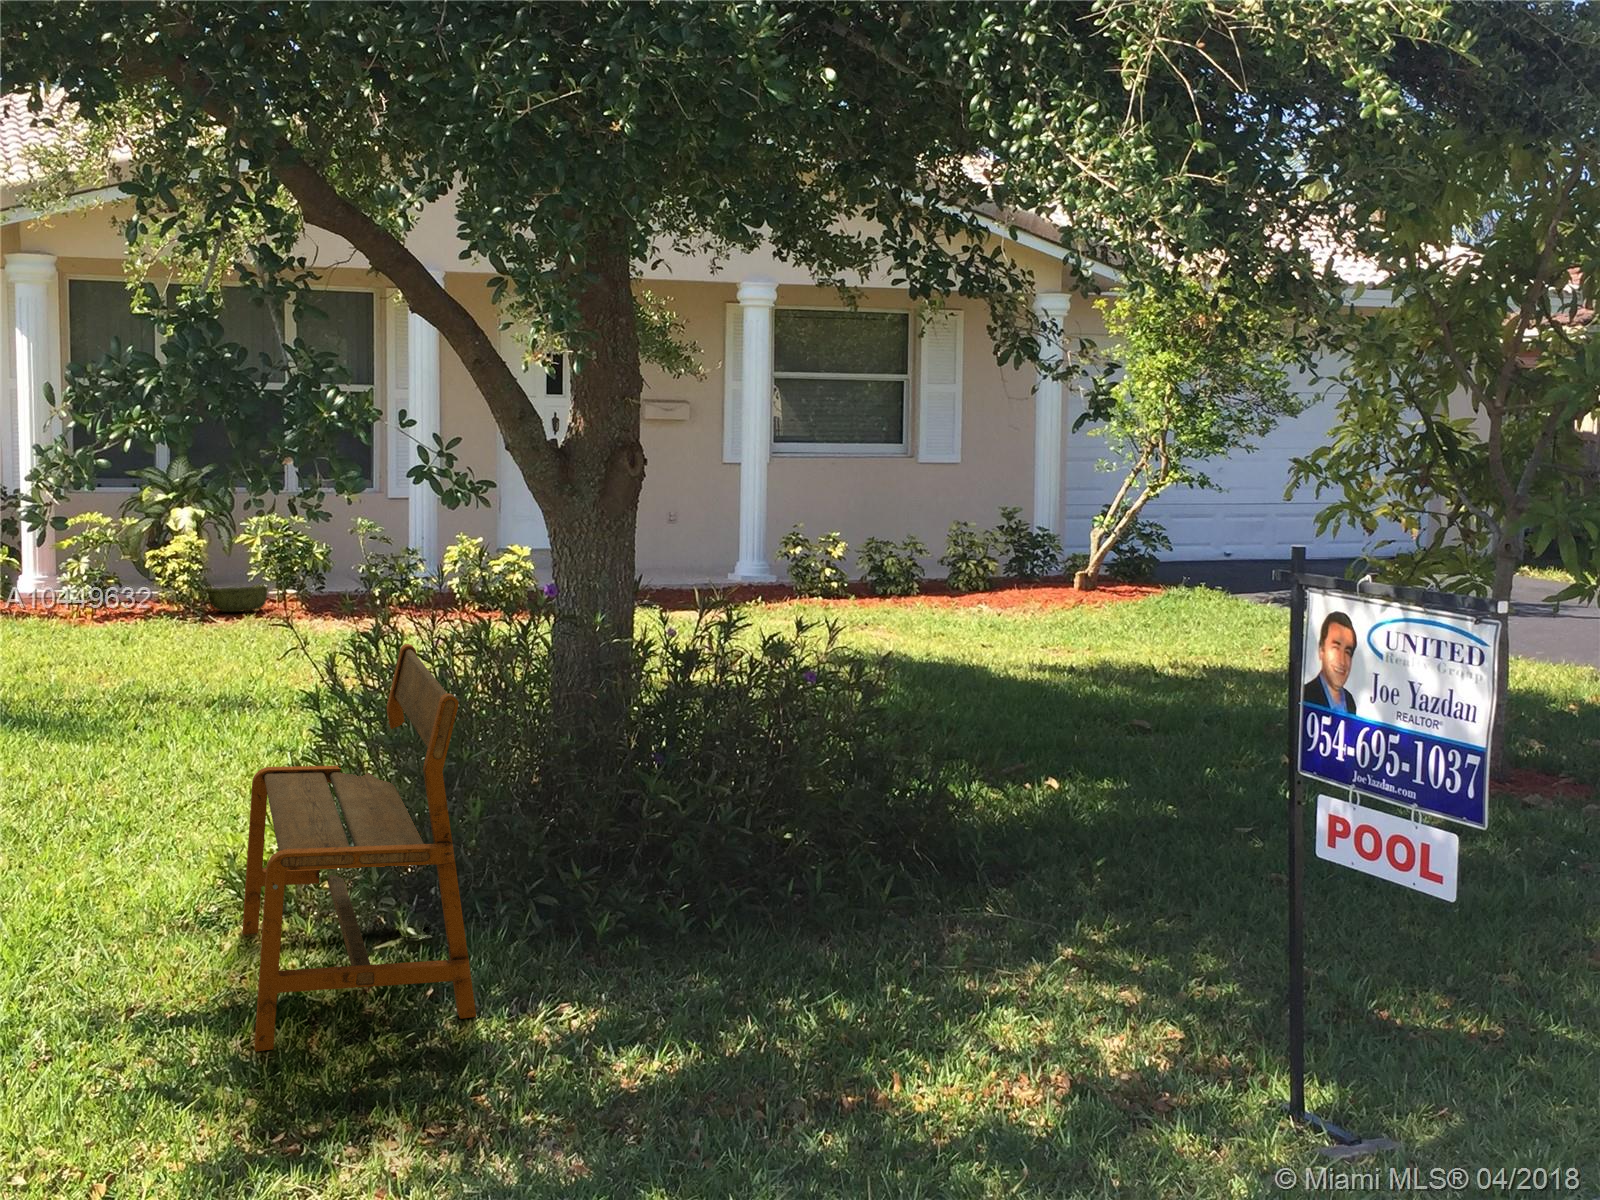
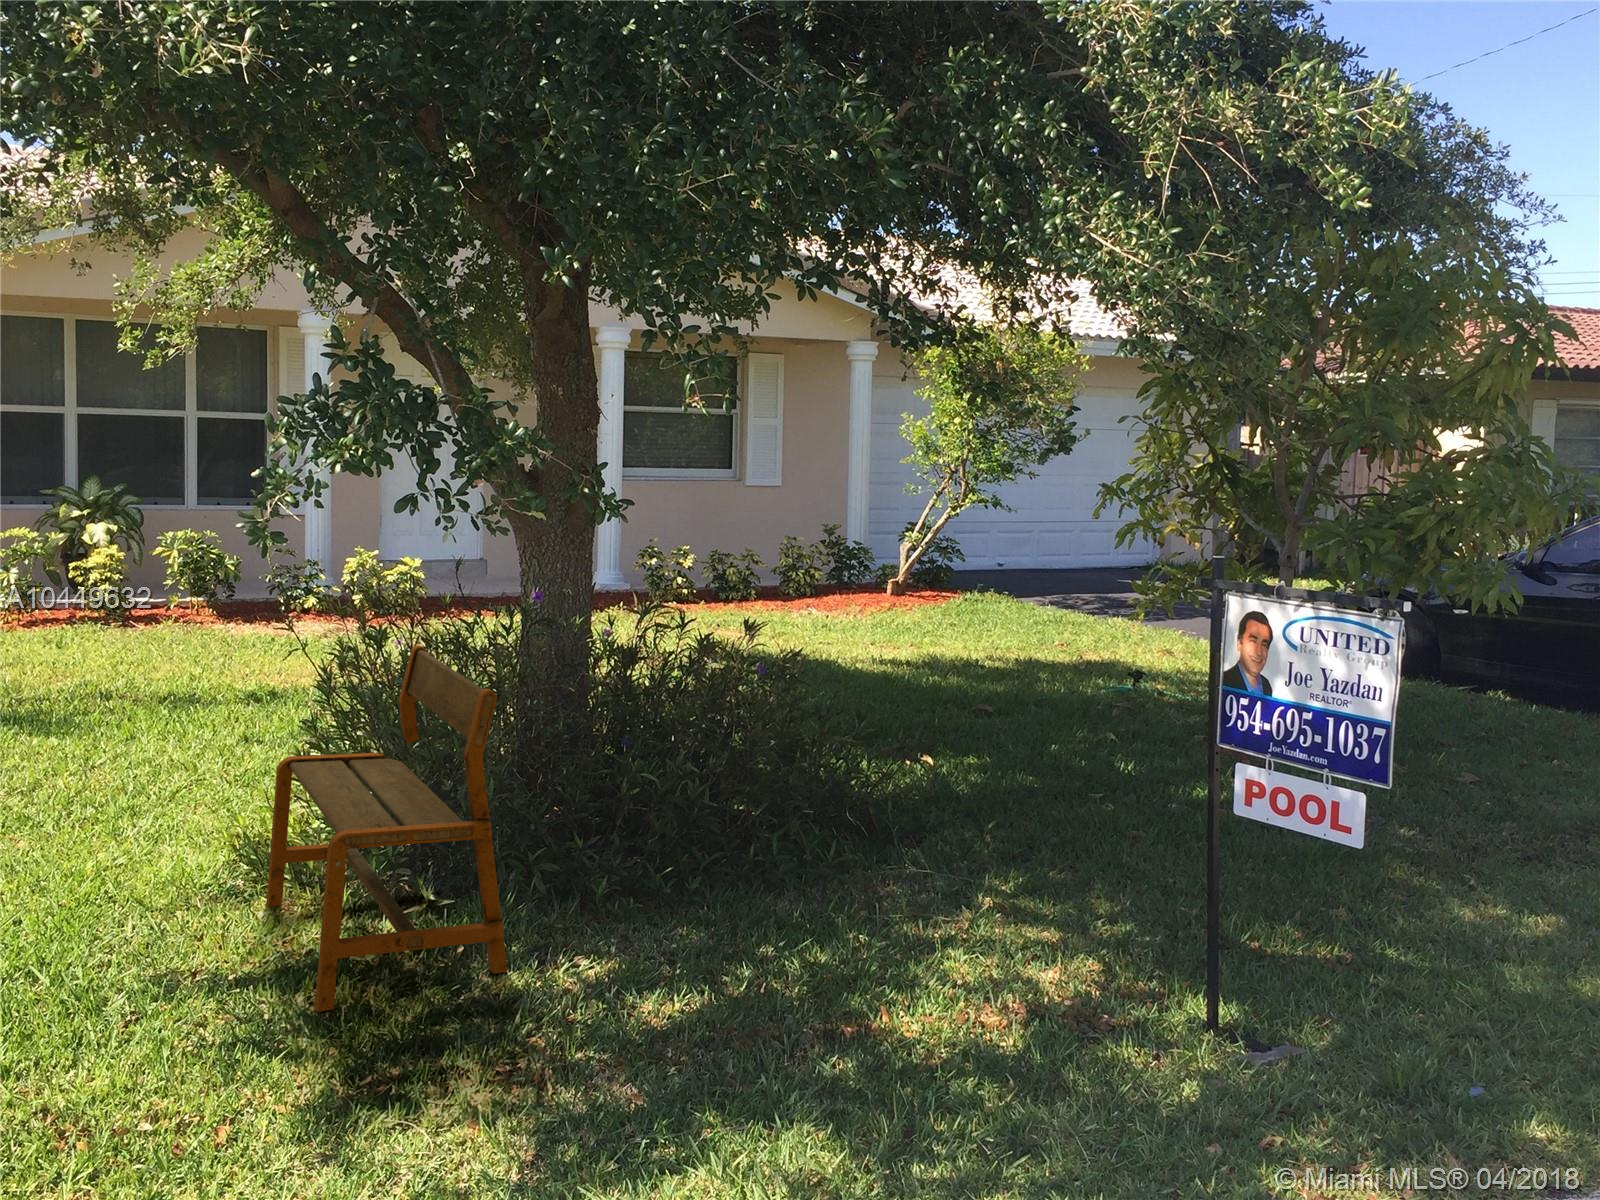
woven basket: present [207,586,268,612] -> none [131,592,188,617]

